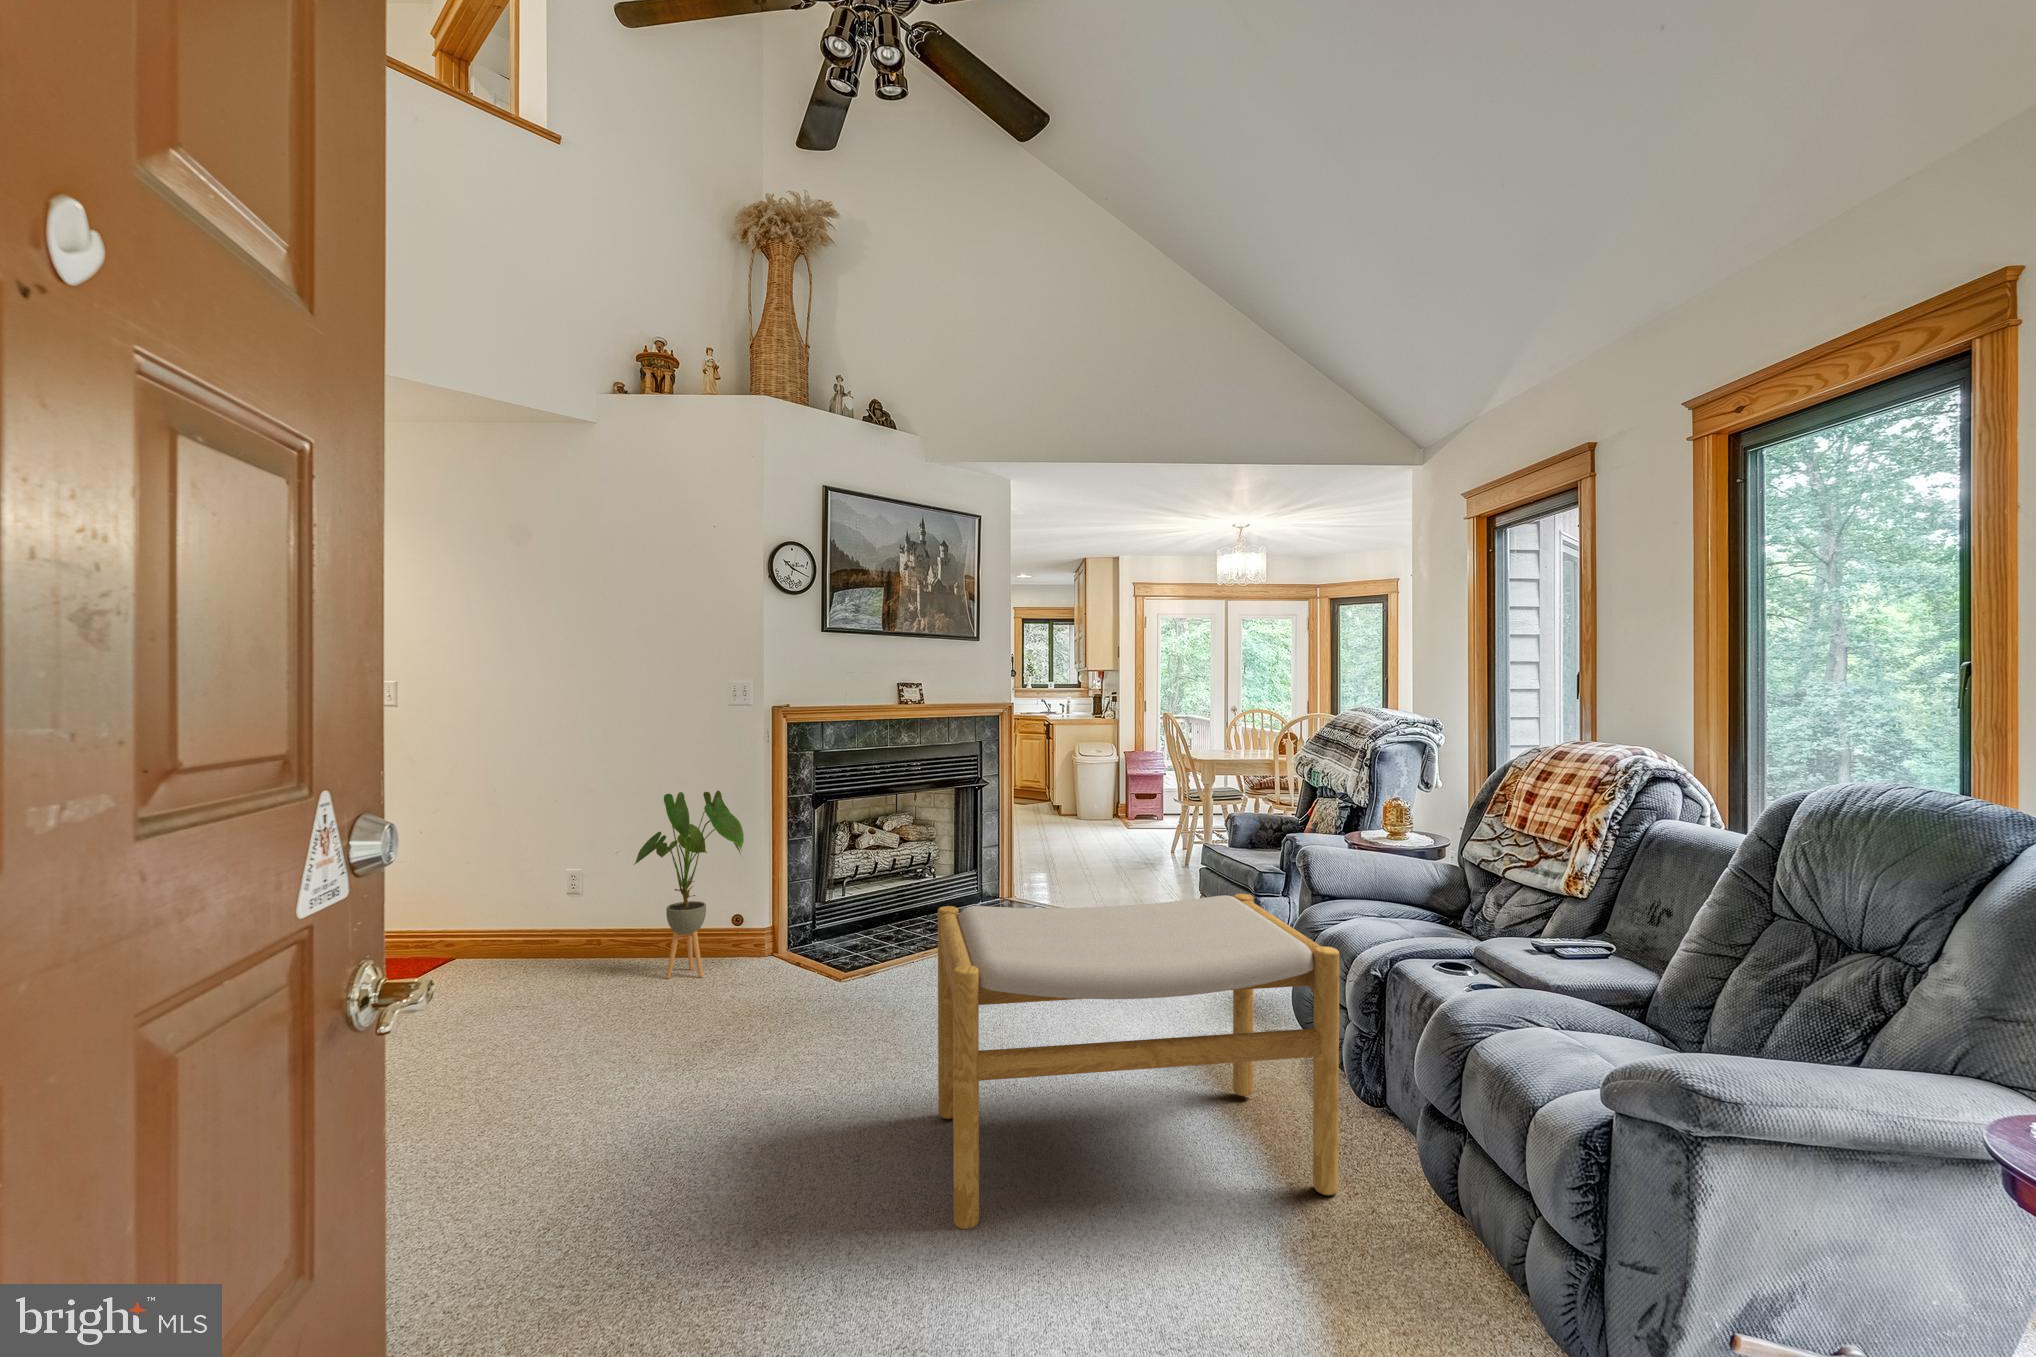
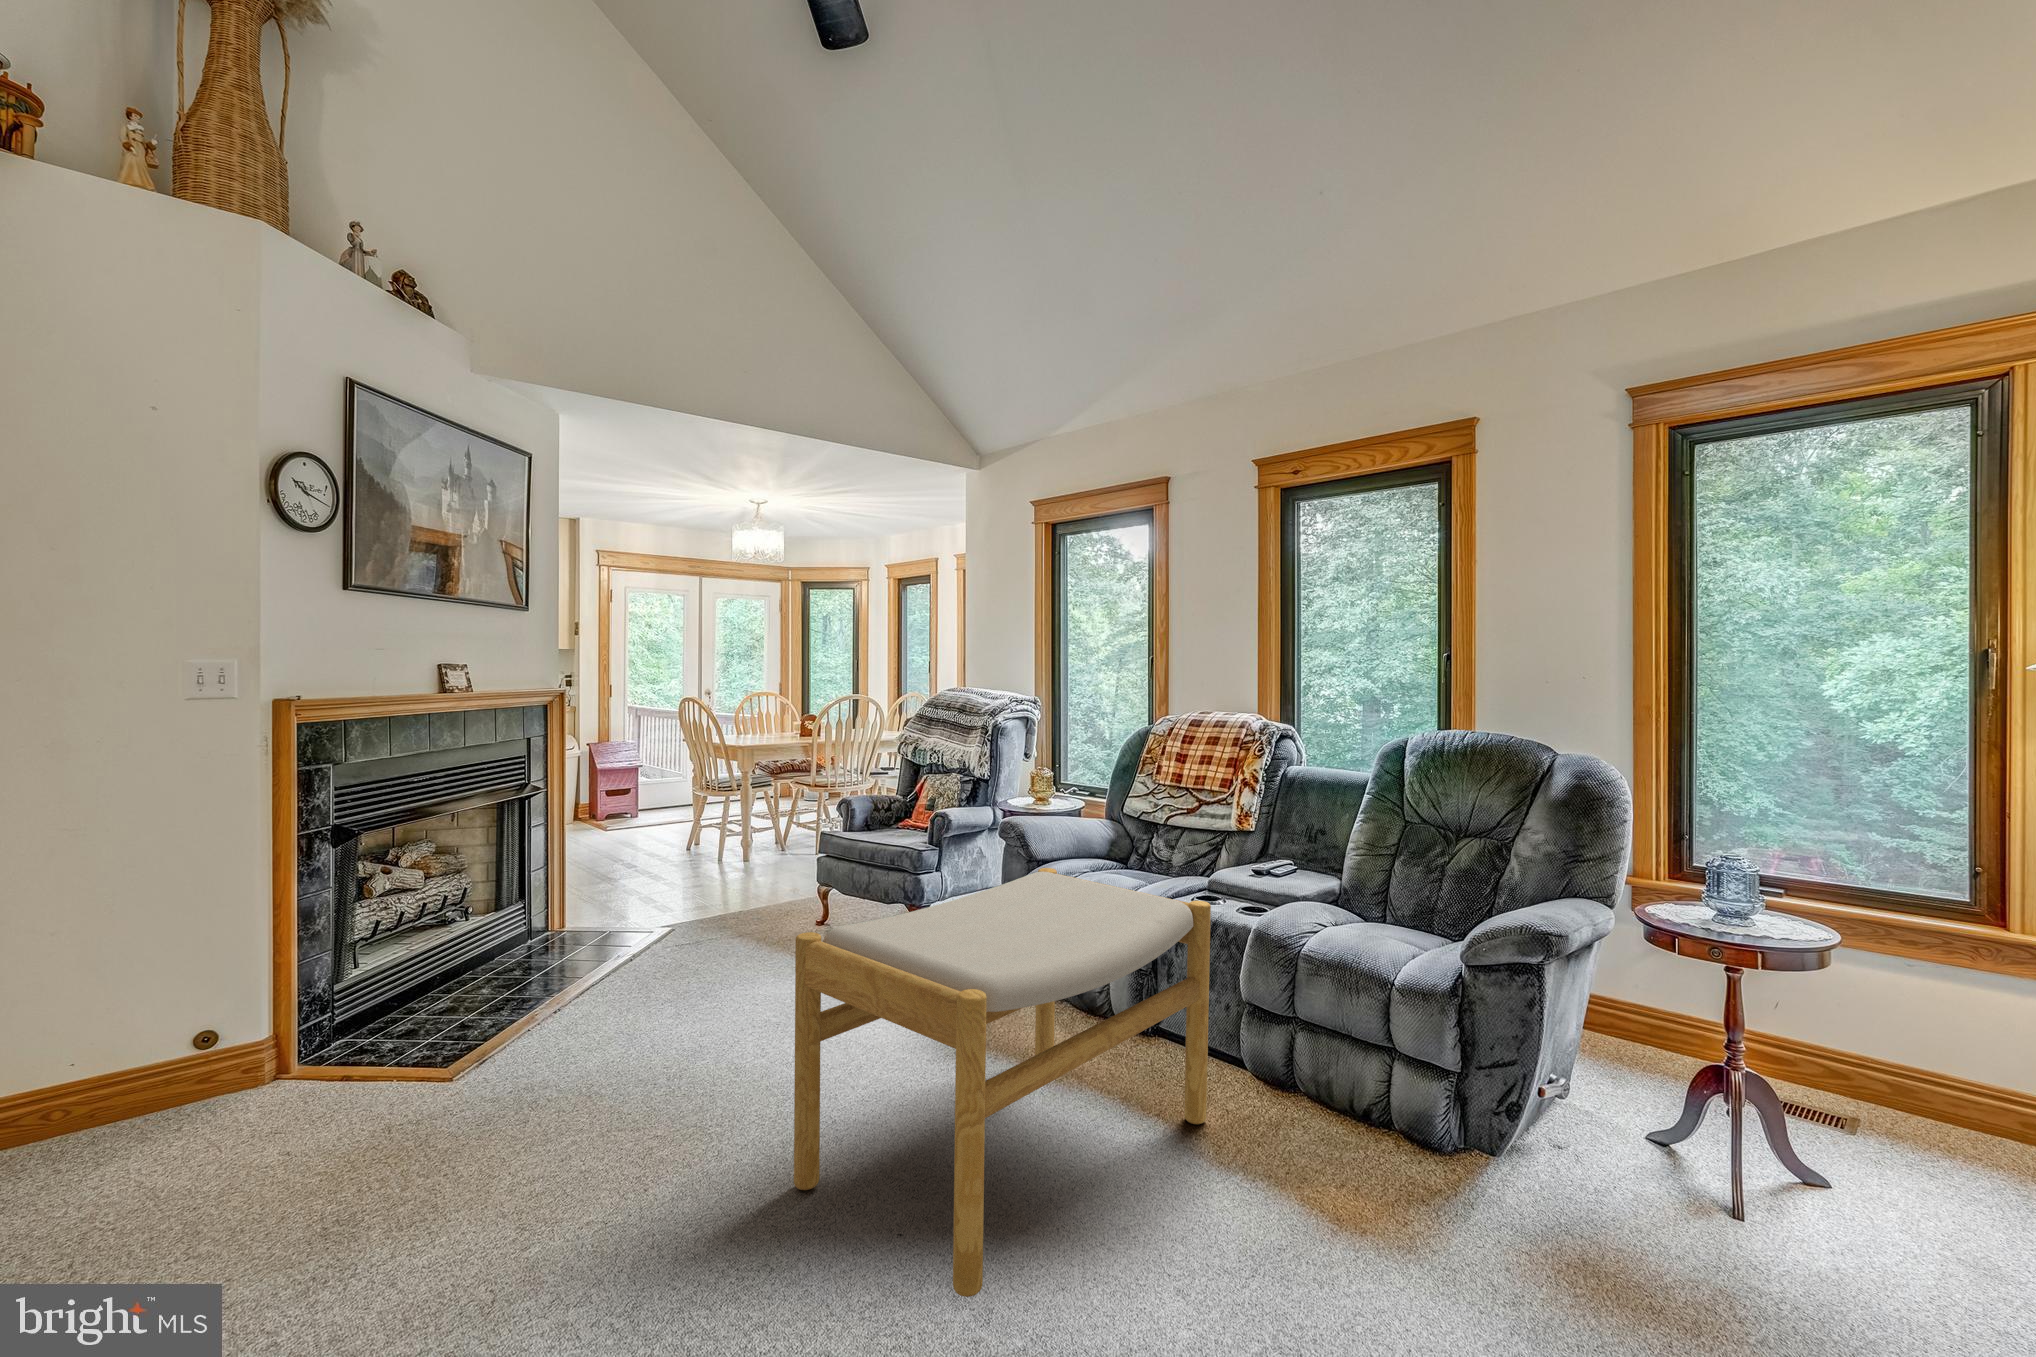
house plant: present [634,791,744,979] -> none [40,834,282,1156]

